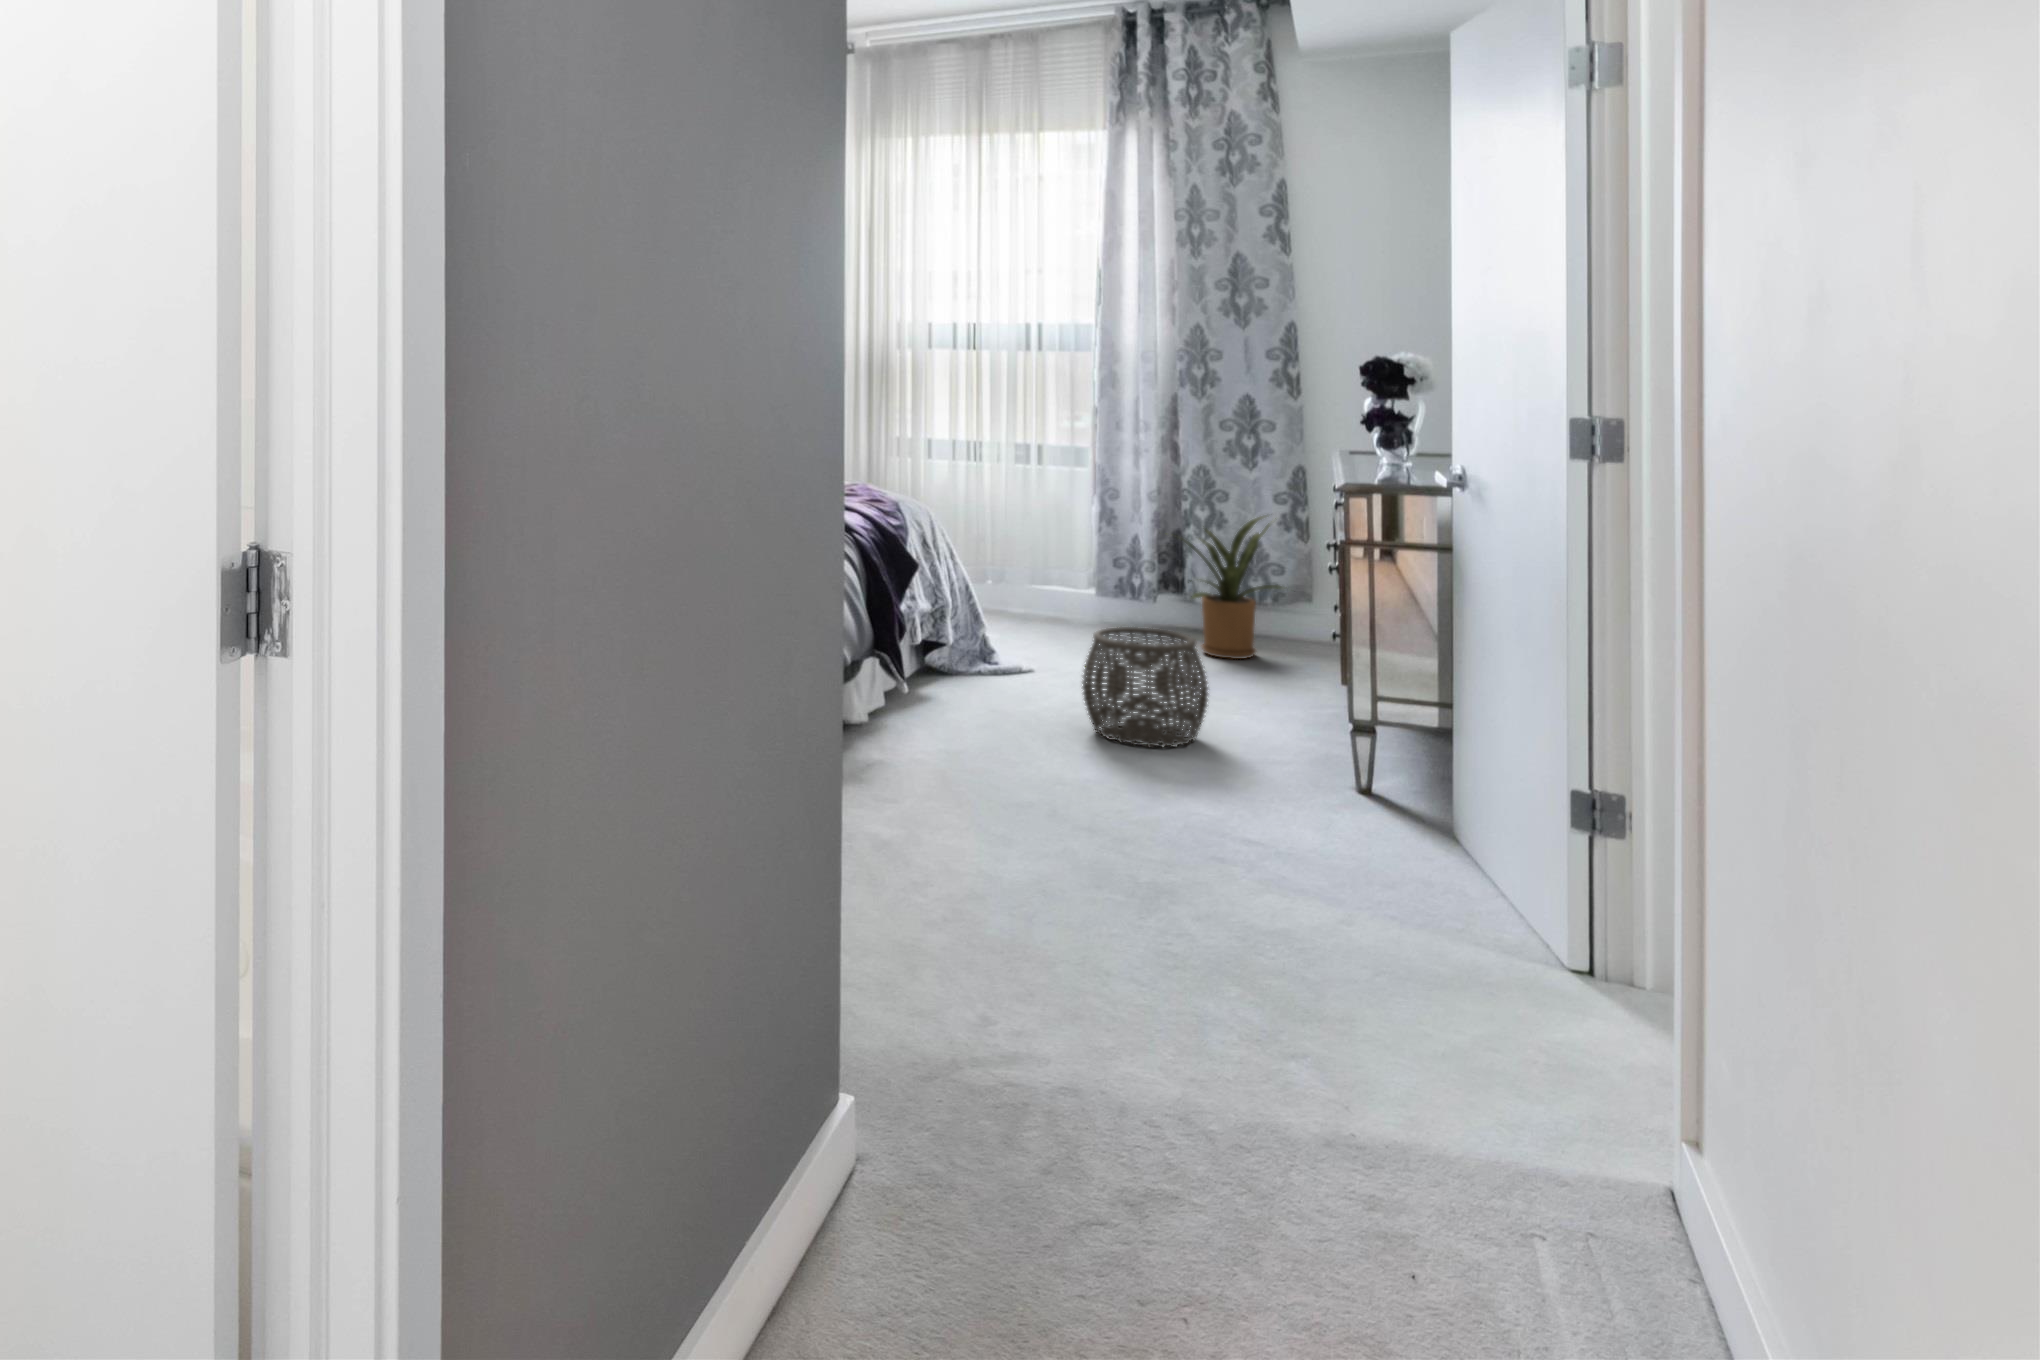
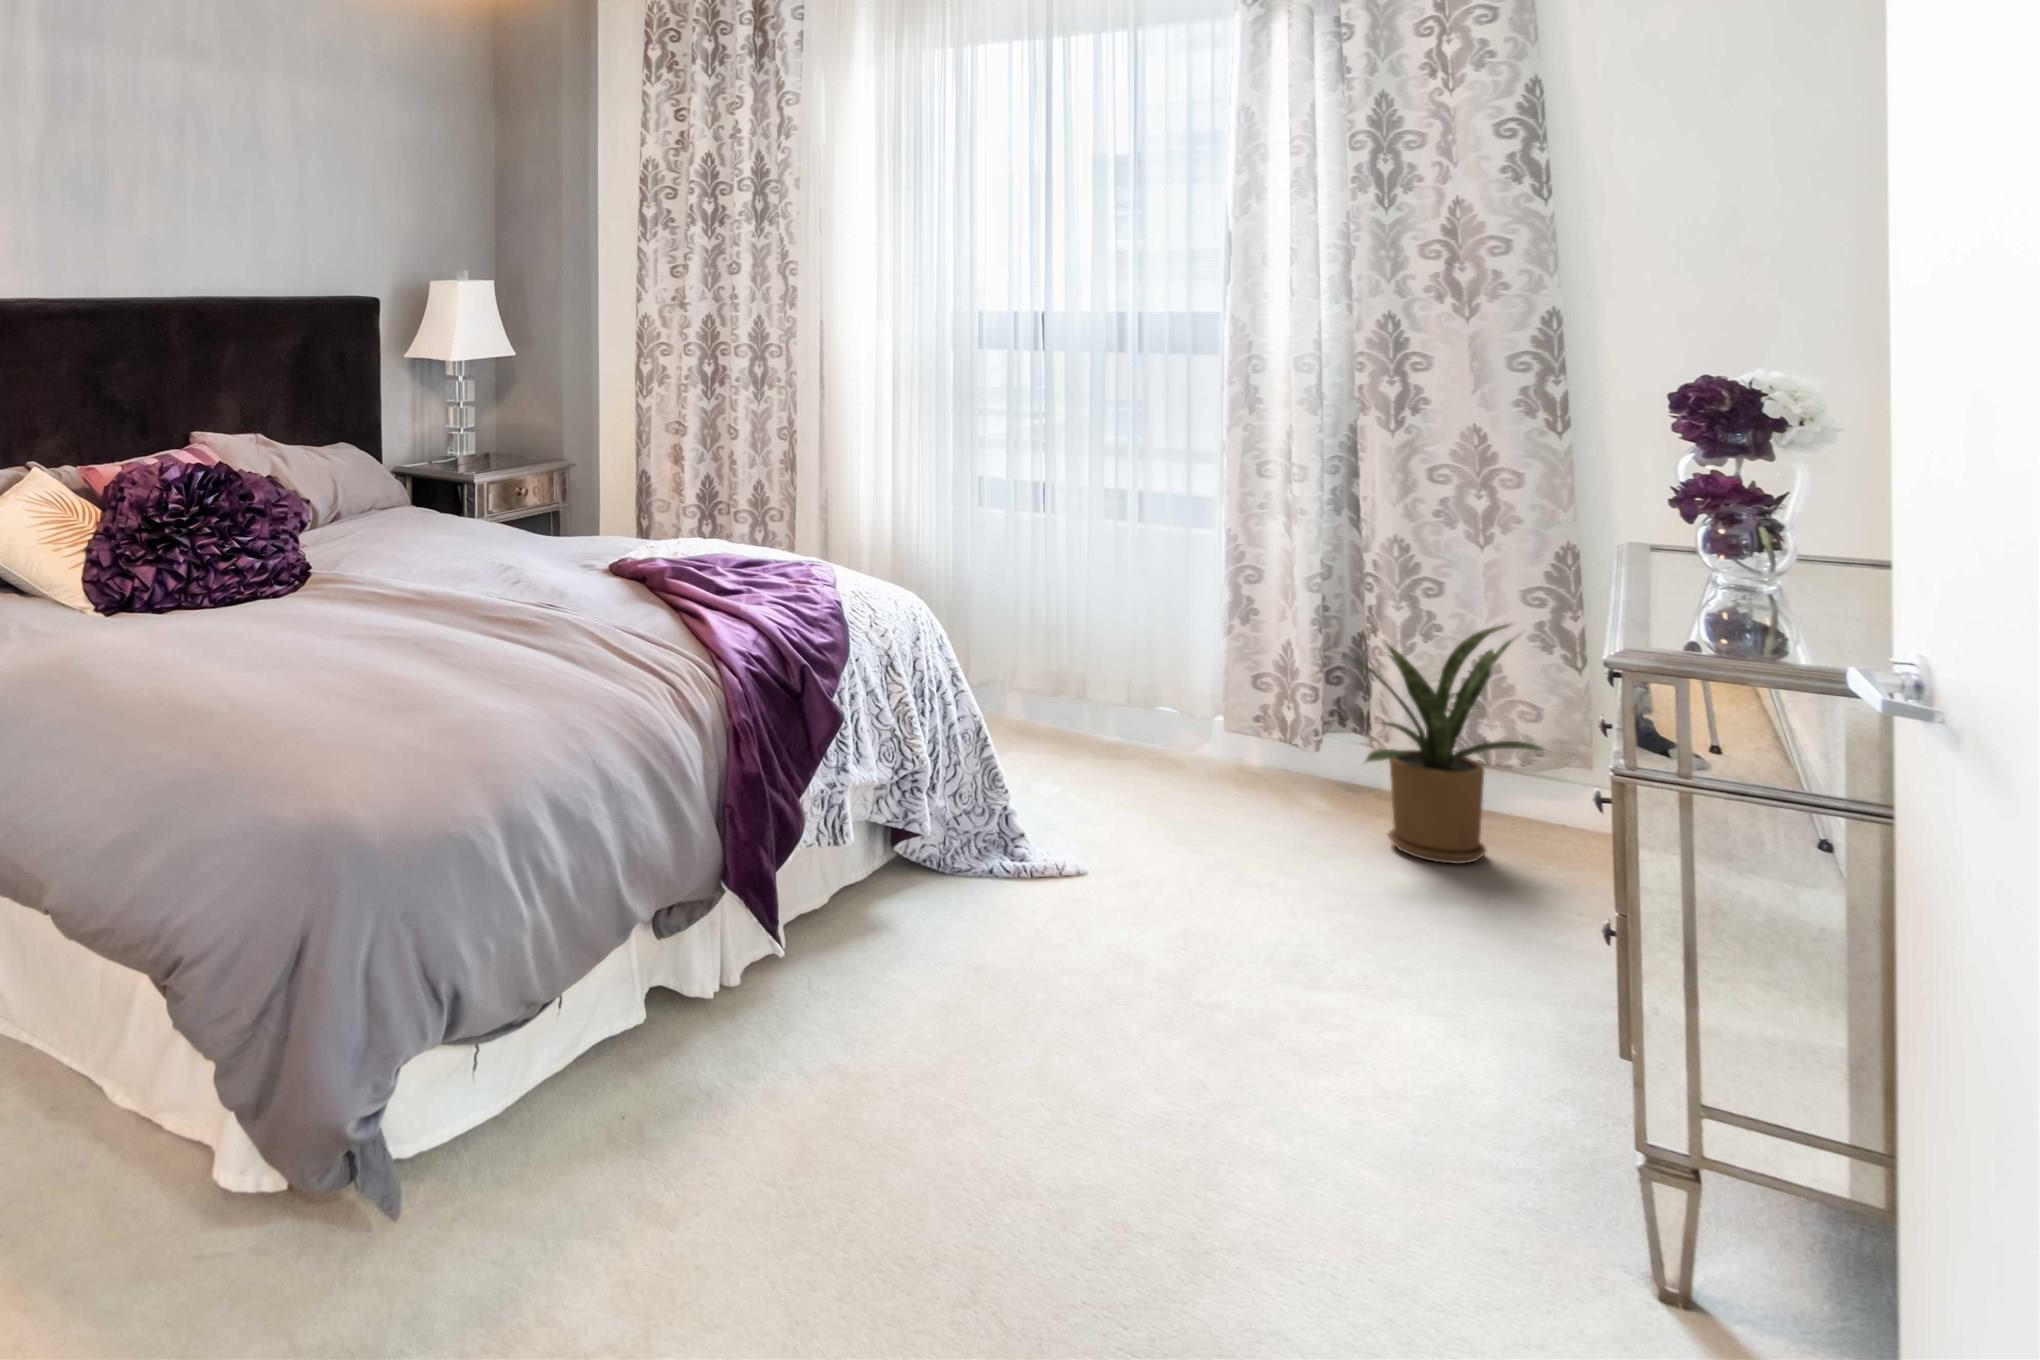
woven basket: present [1082,627,1208,747] -> none [1103,853,1348,1110]

